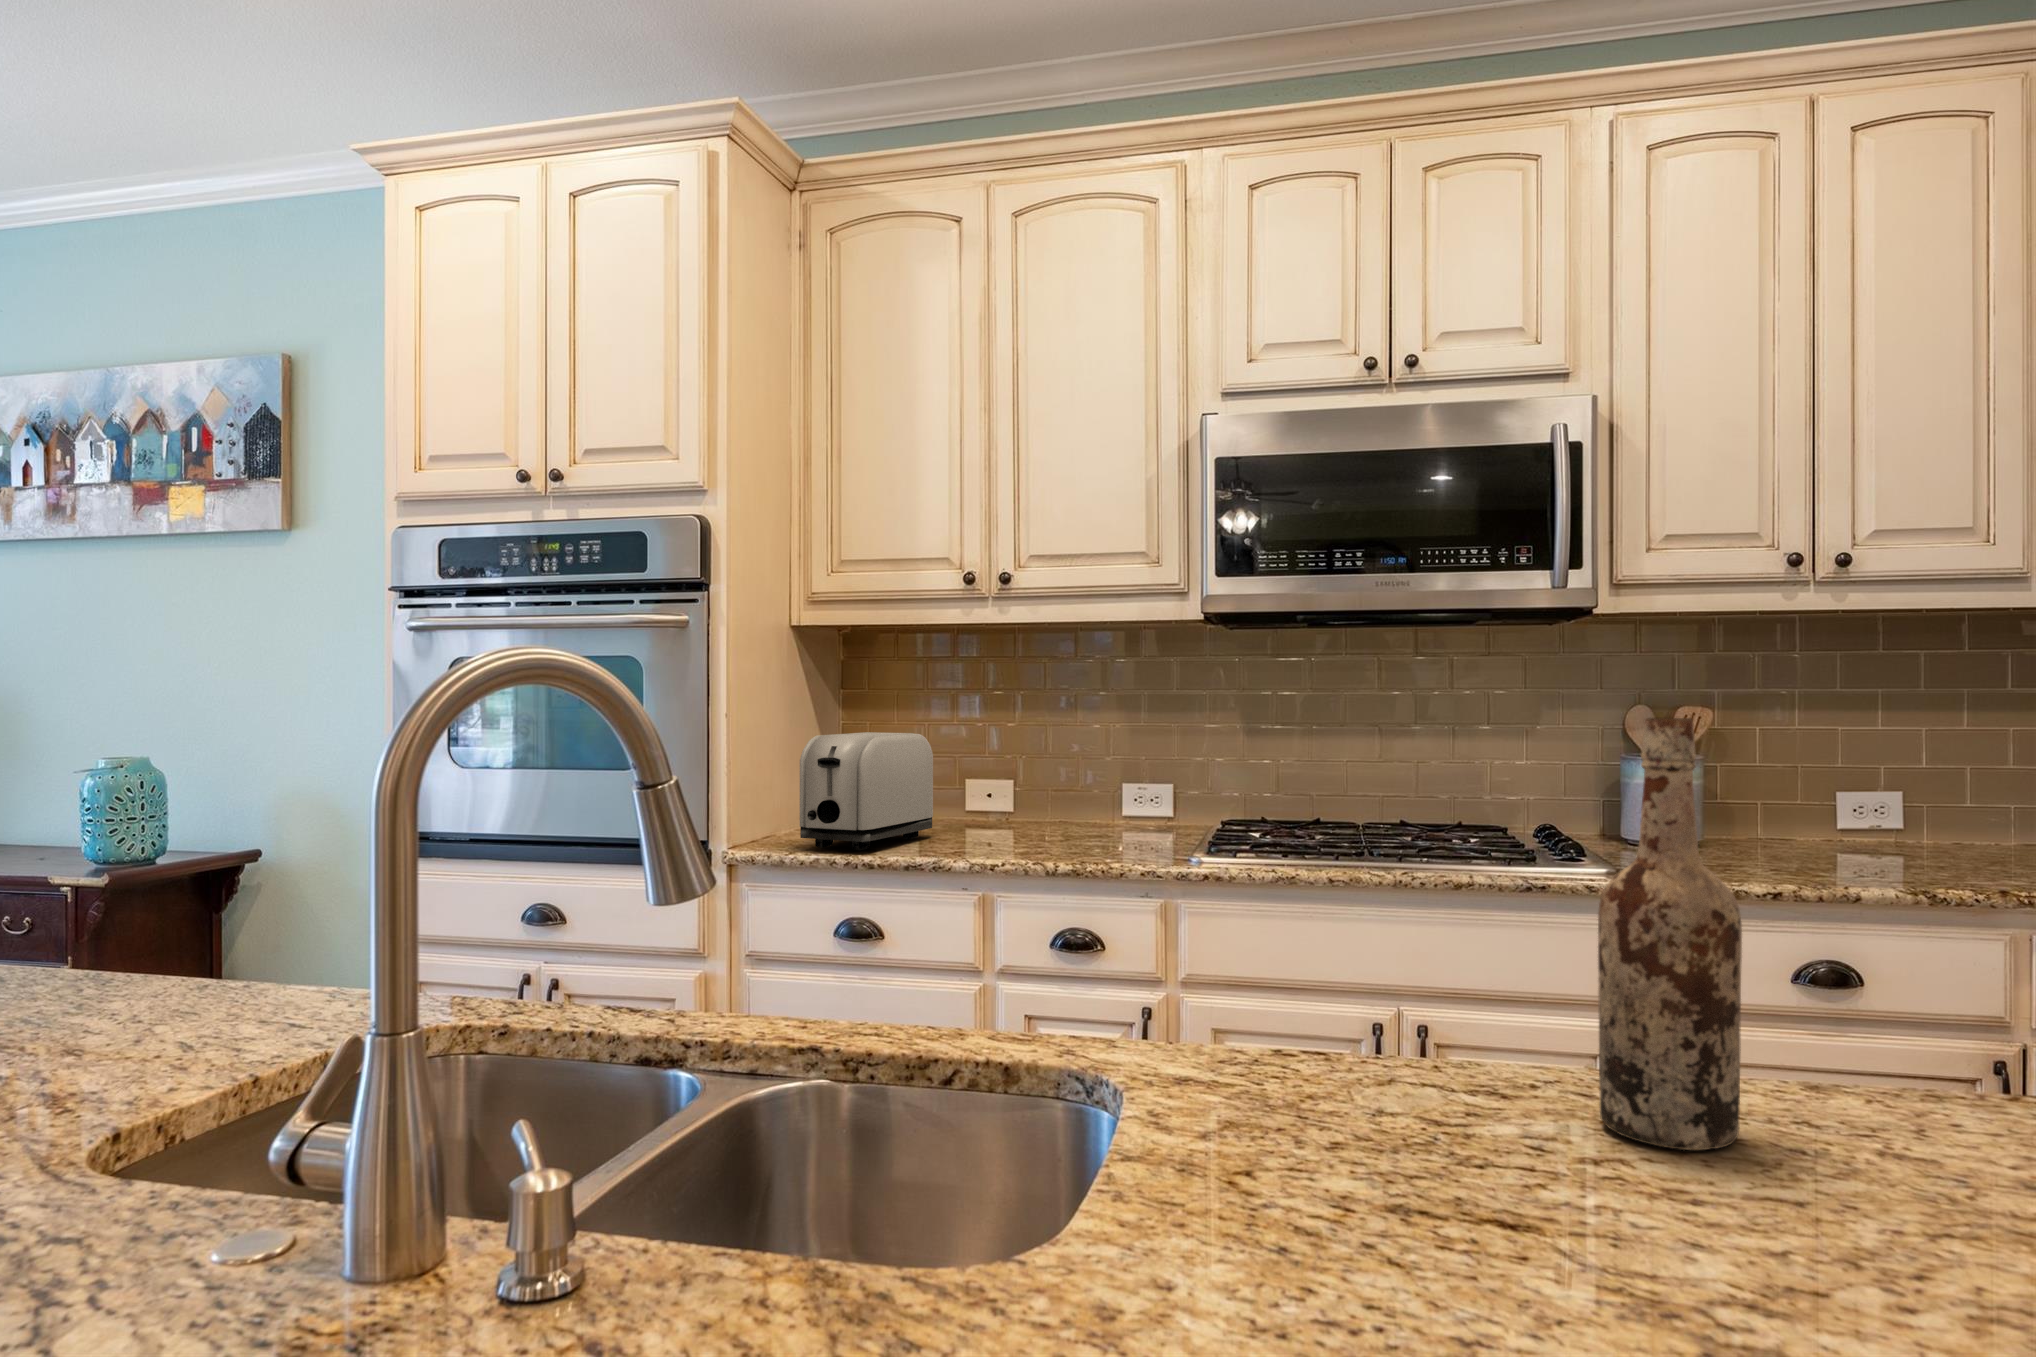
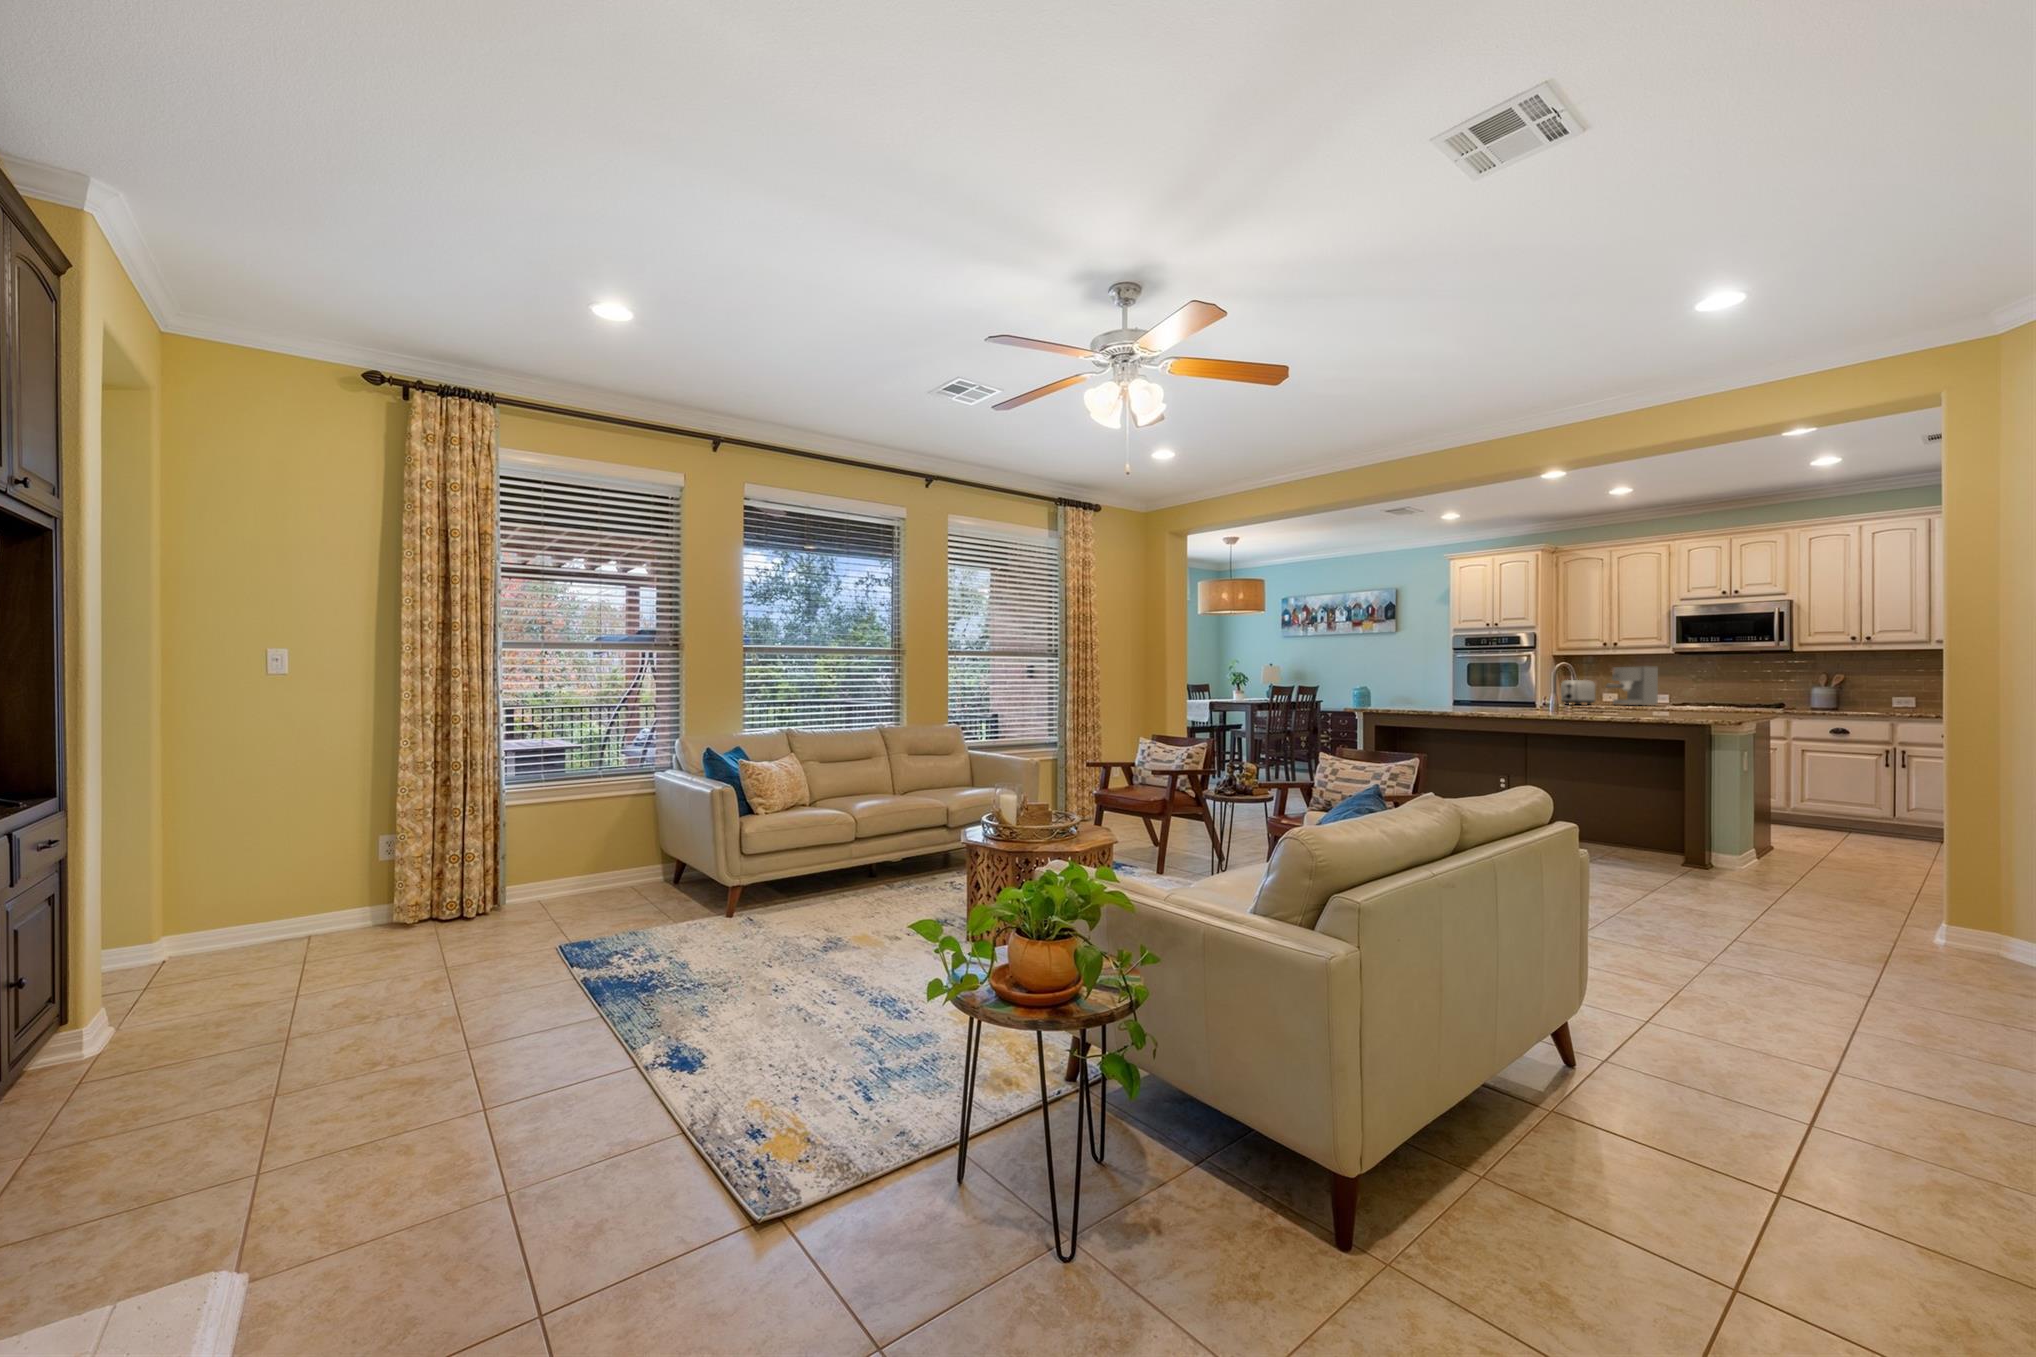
coffee maker: none [969,672,1142,837] -> present [1606,666,1658,705]
wine bottle: present [1598,718,1742,1150] -> none [1690,667,1708,711]

